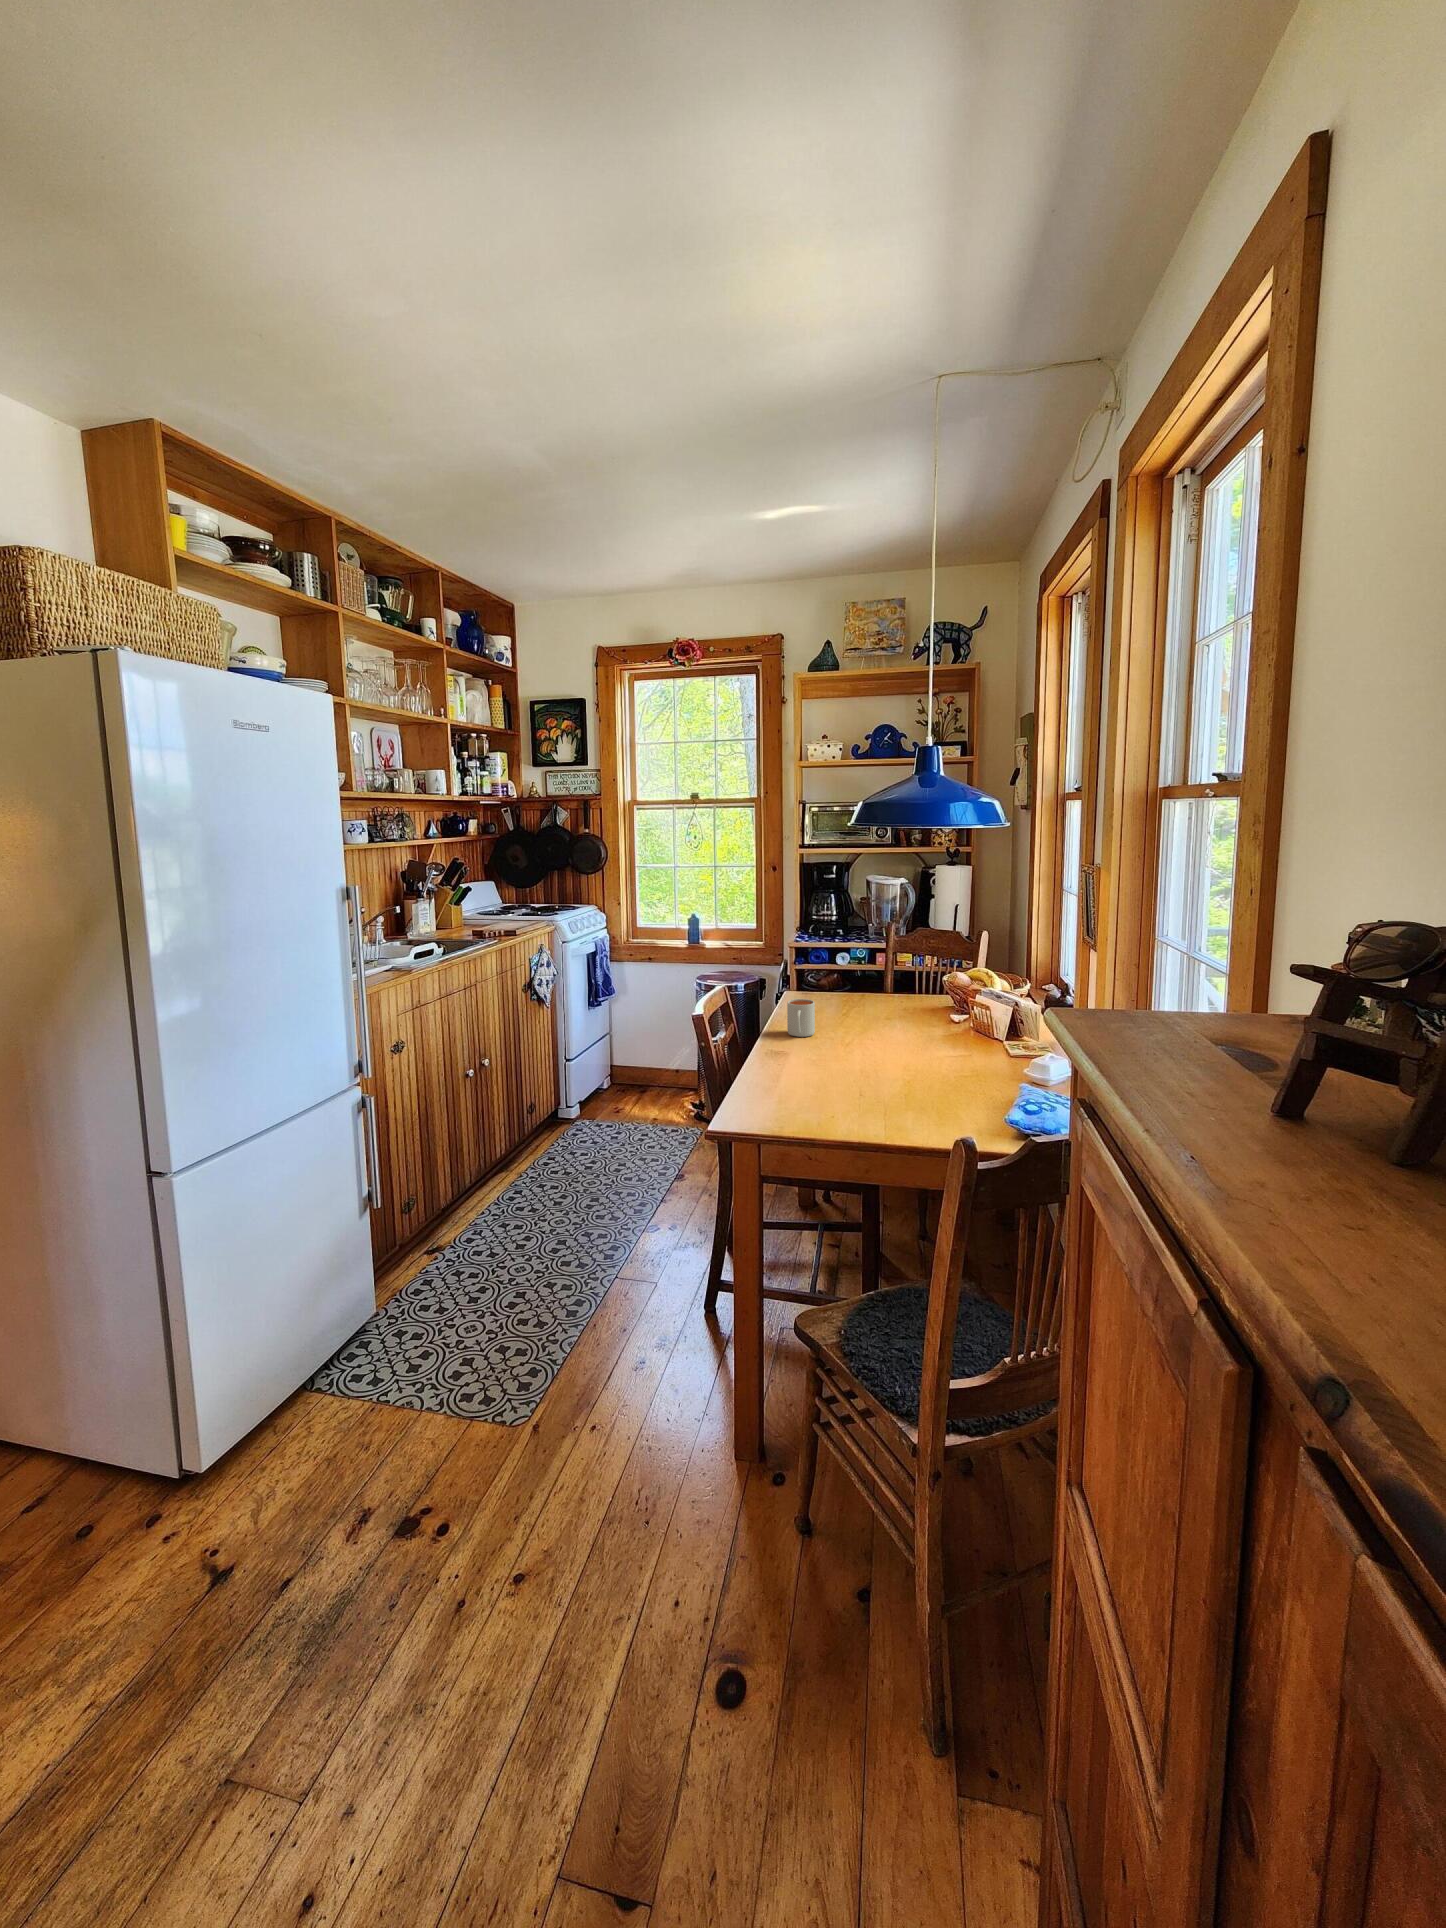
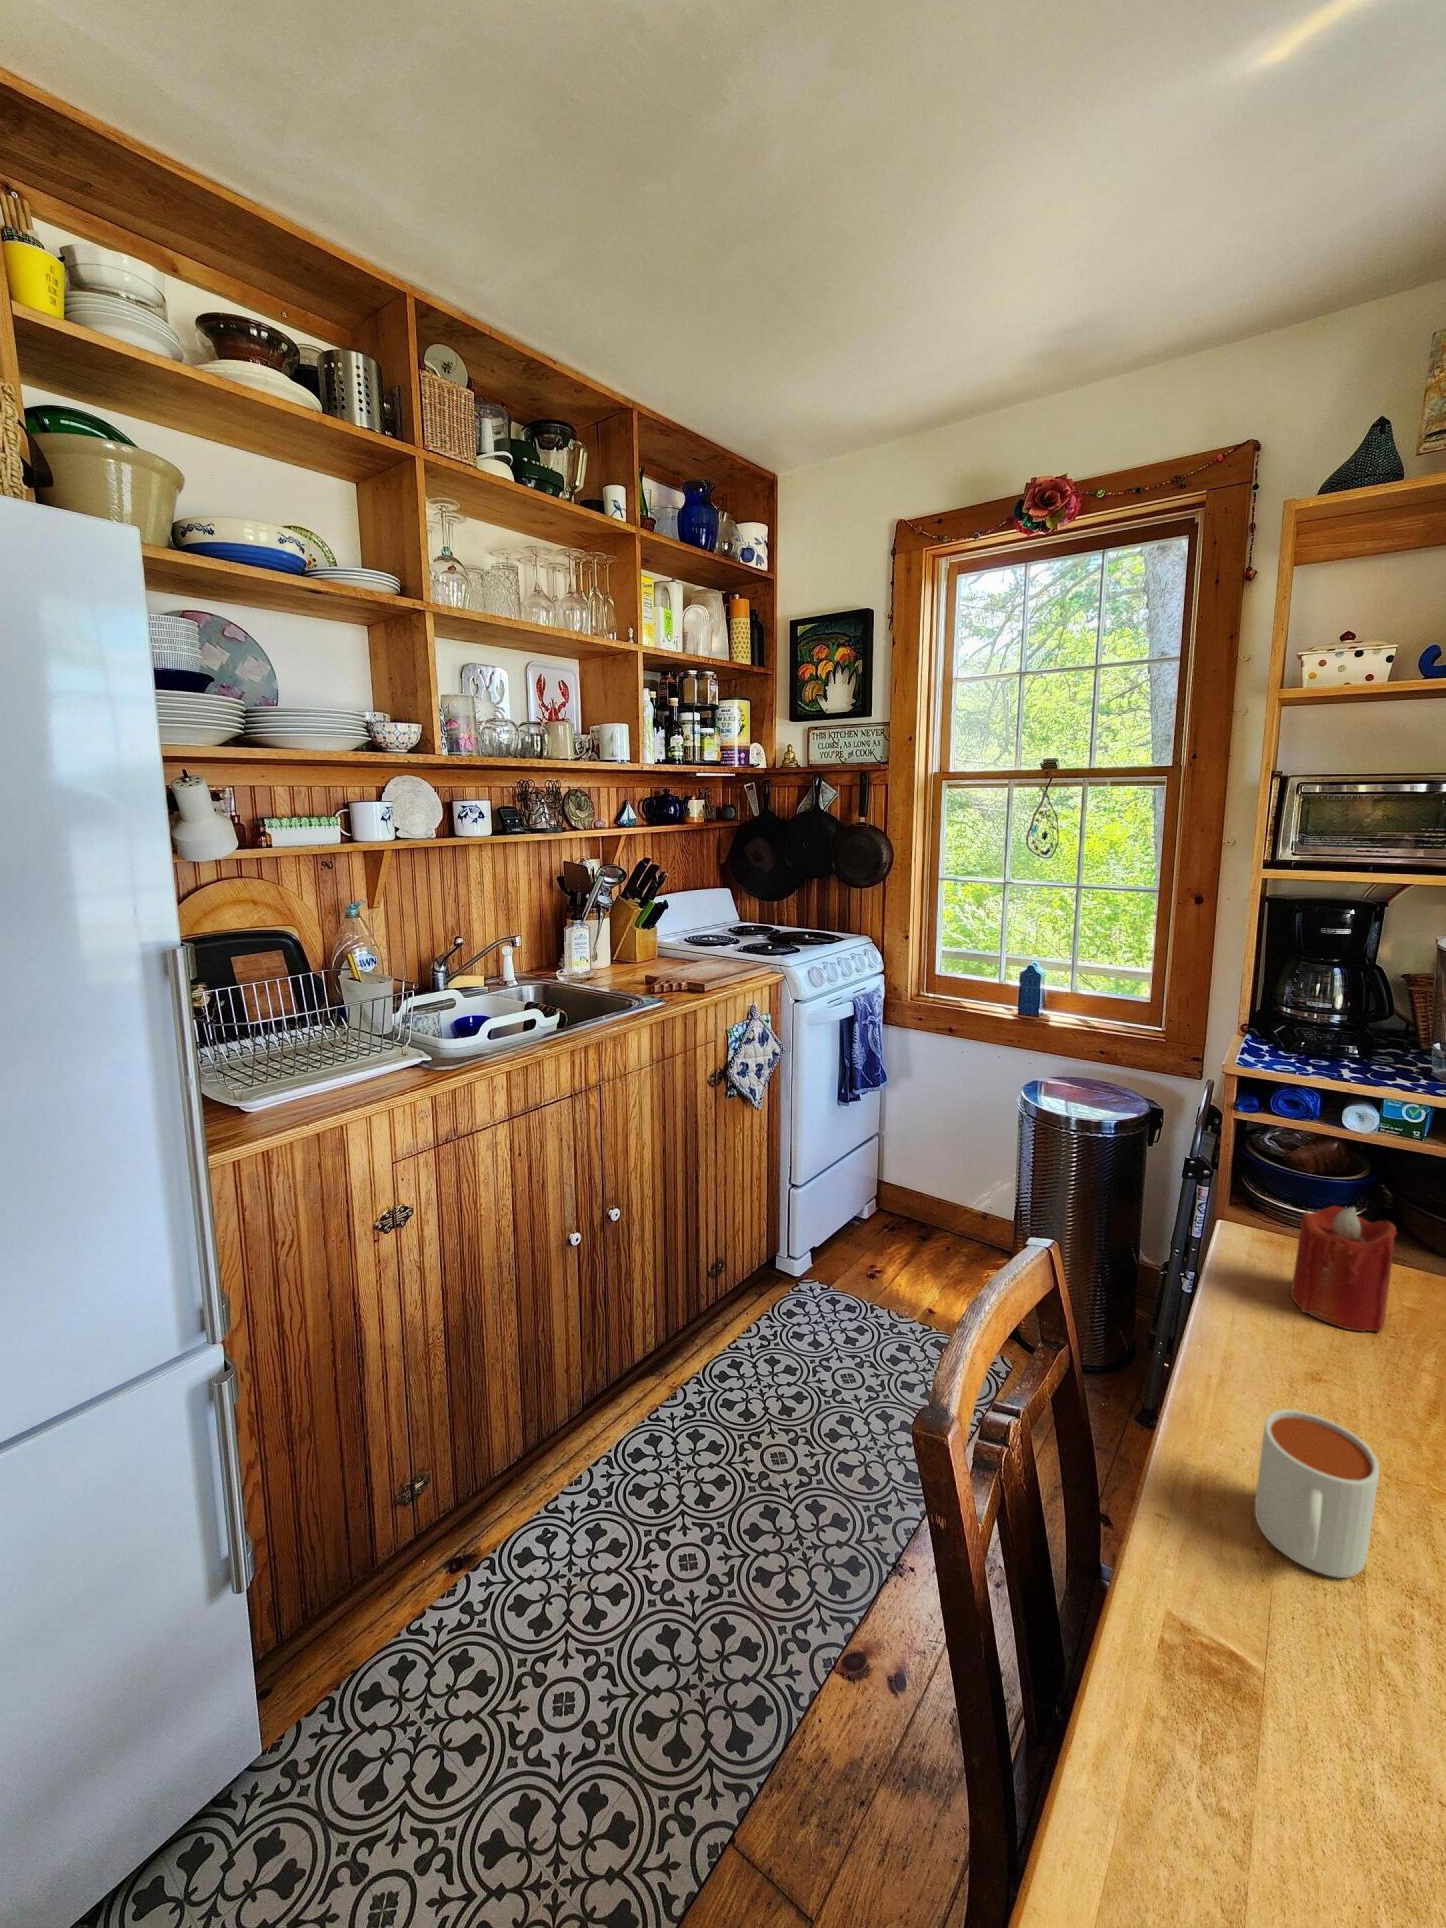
candle: none [806,961,834,1005] -> present [1291,1206,1397,1332]

